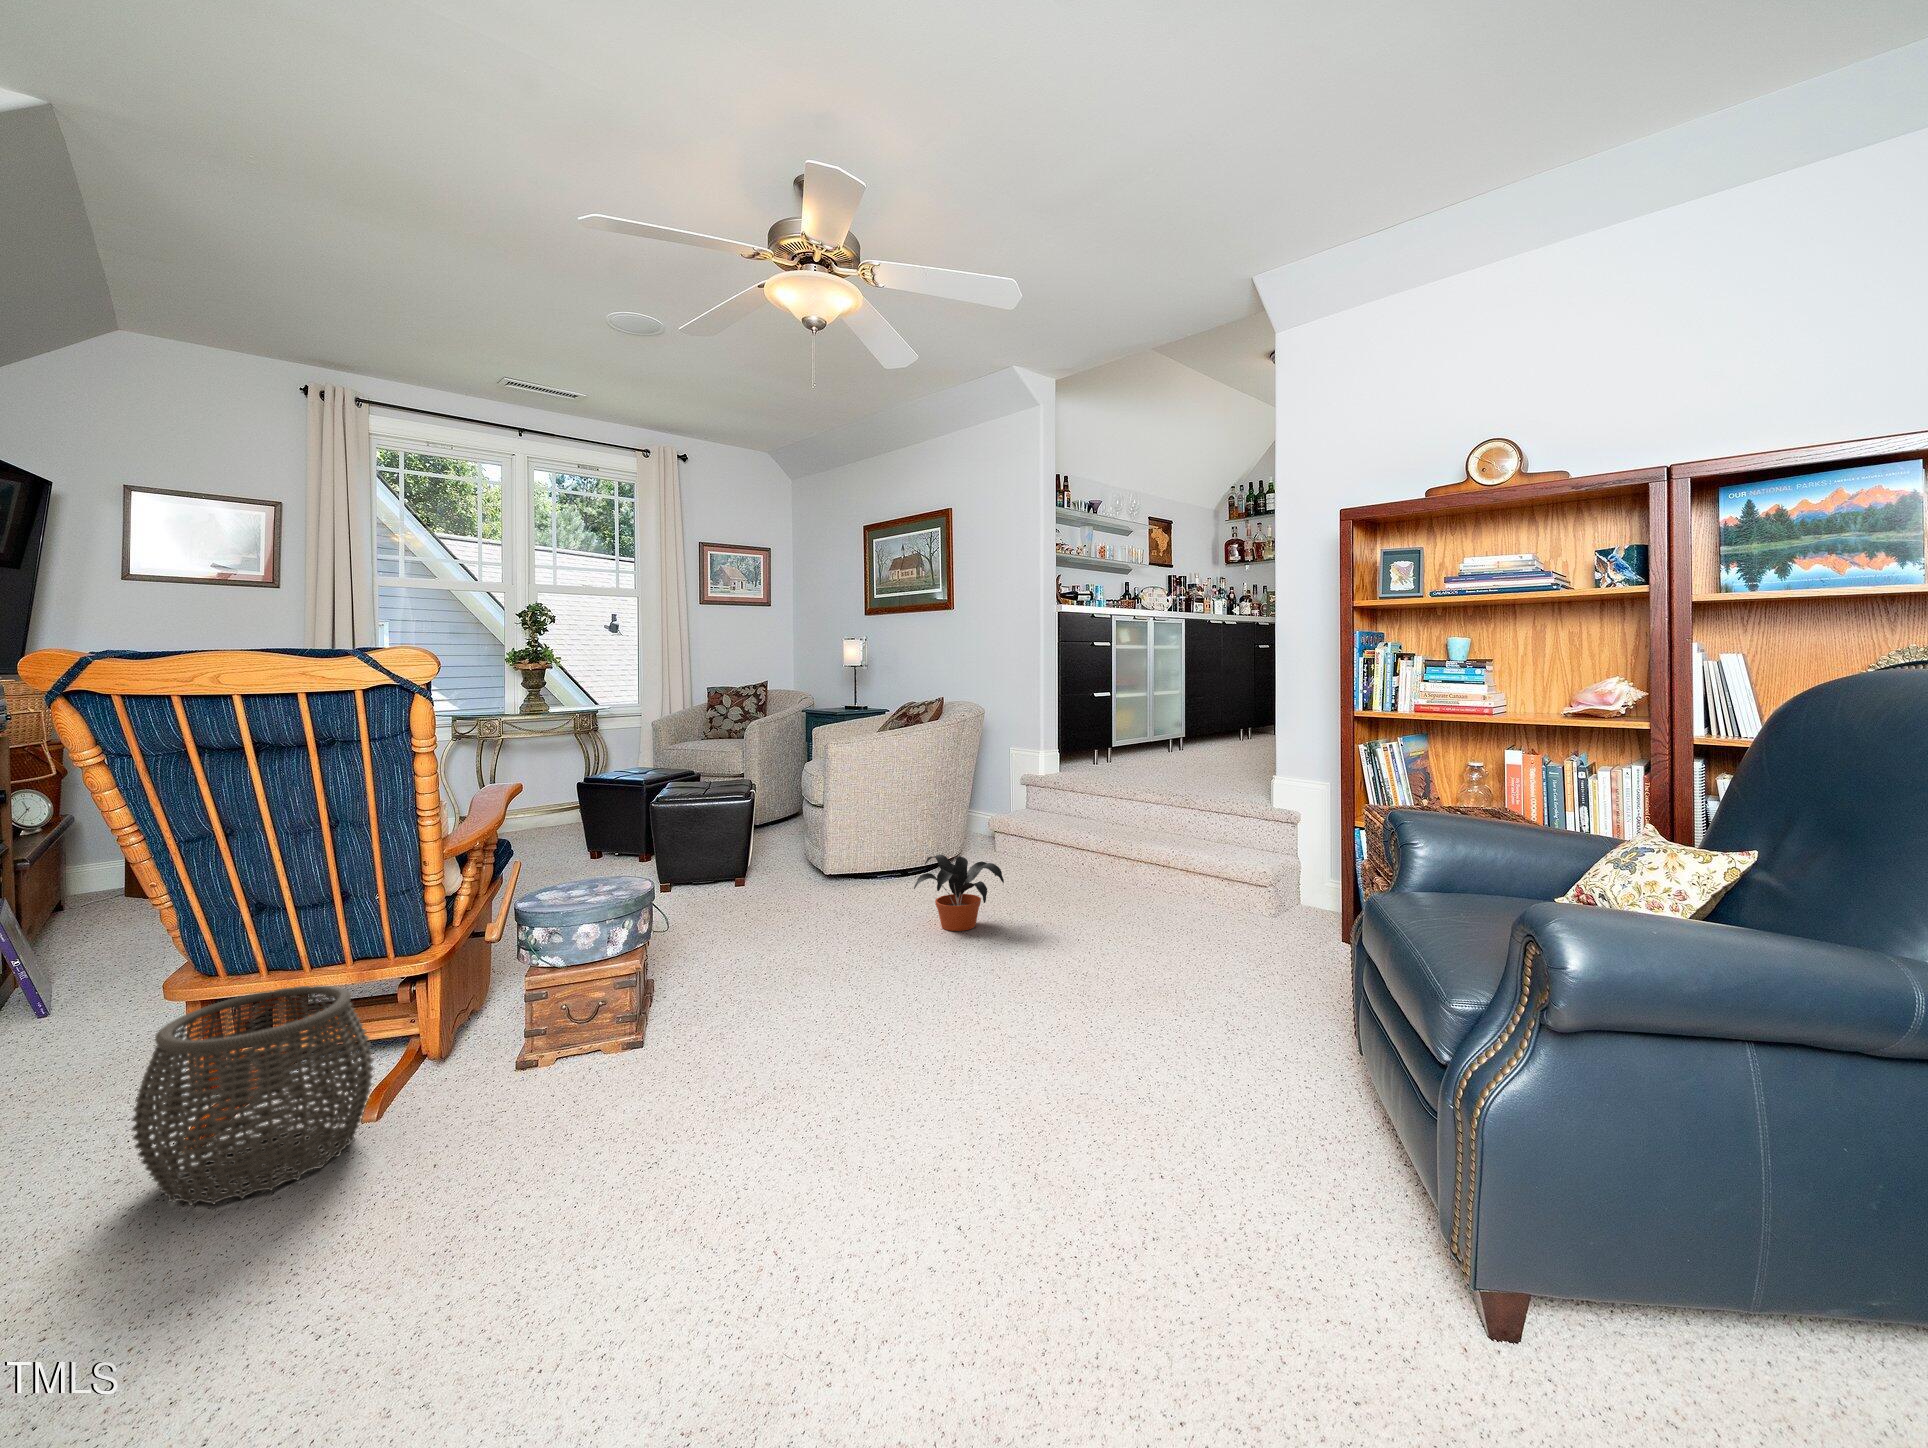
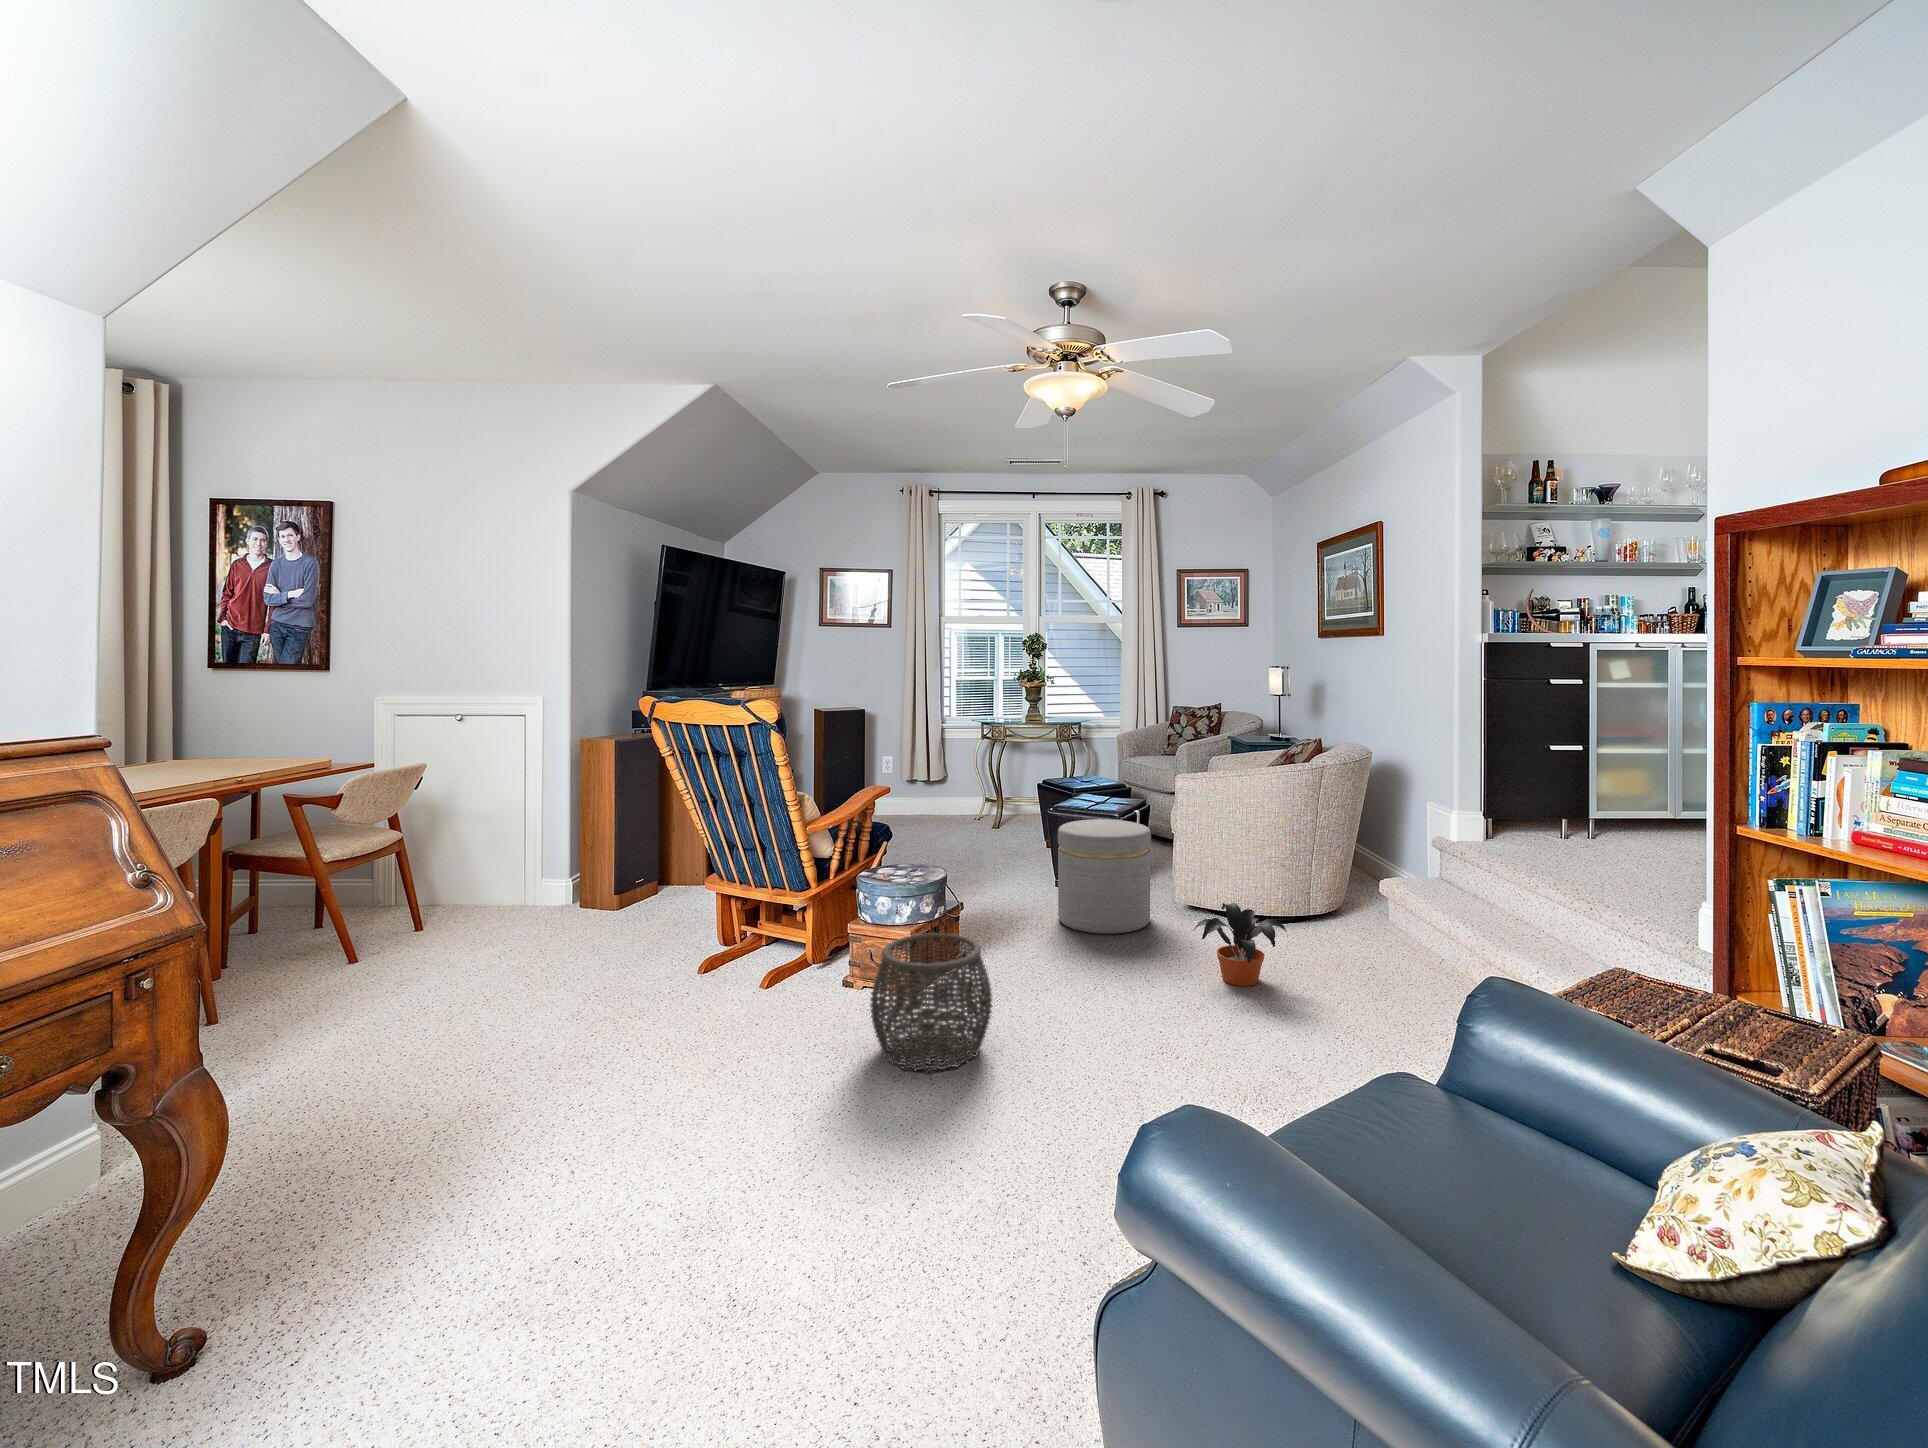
ottoman: none [708,799,818,925] -> present [1058,819,1151,934]
woven basket: present [132,986,374,1205] -> present [870,933,992,1071]

